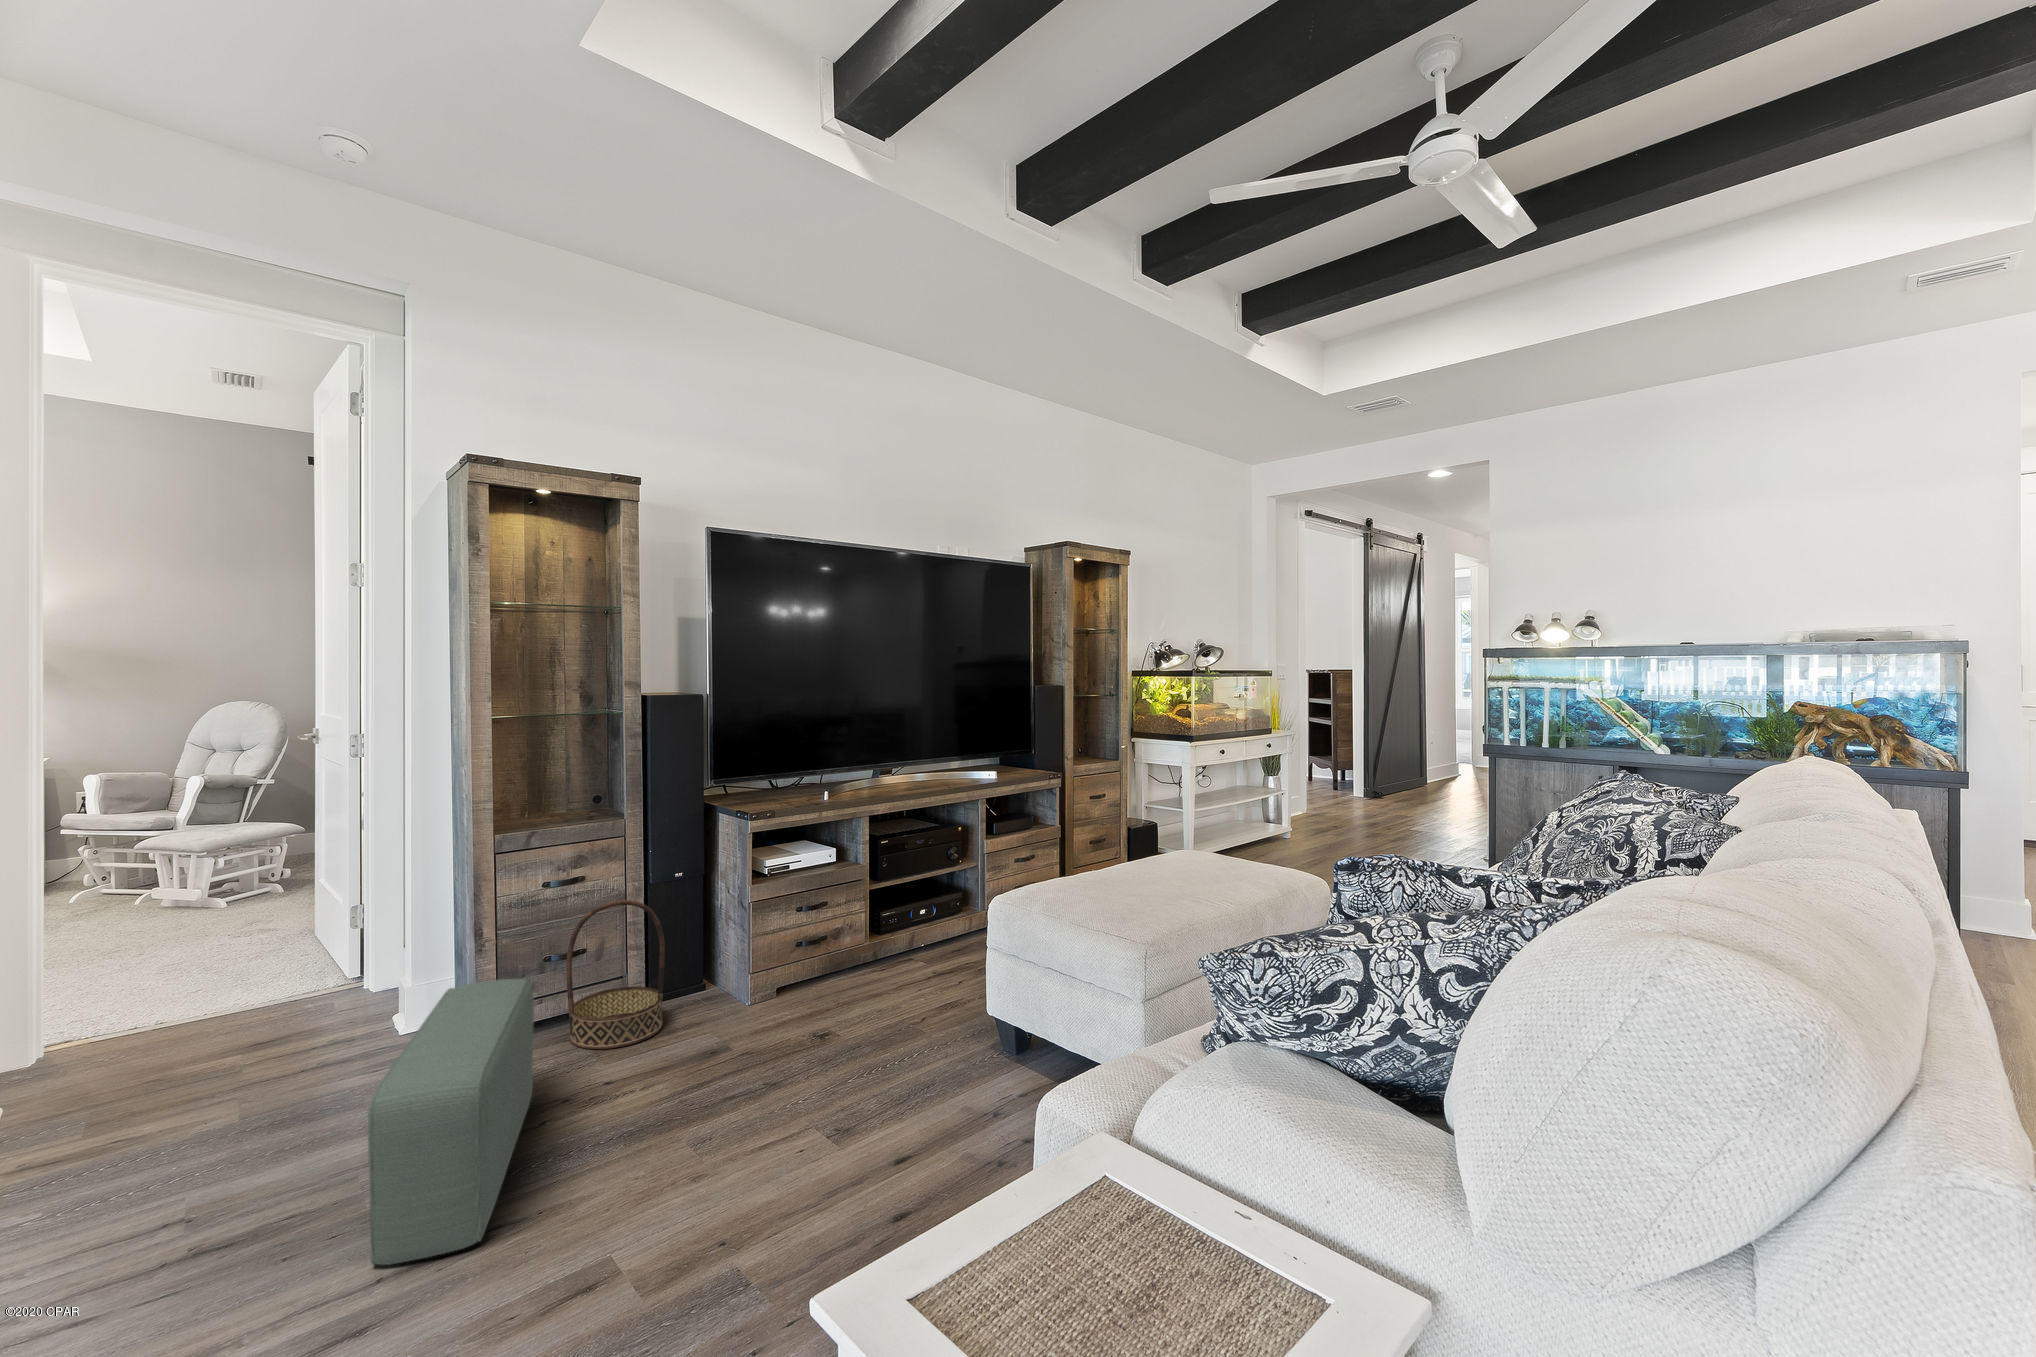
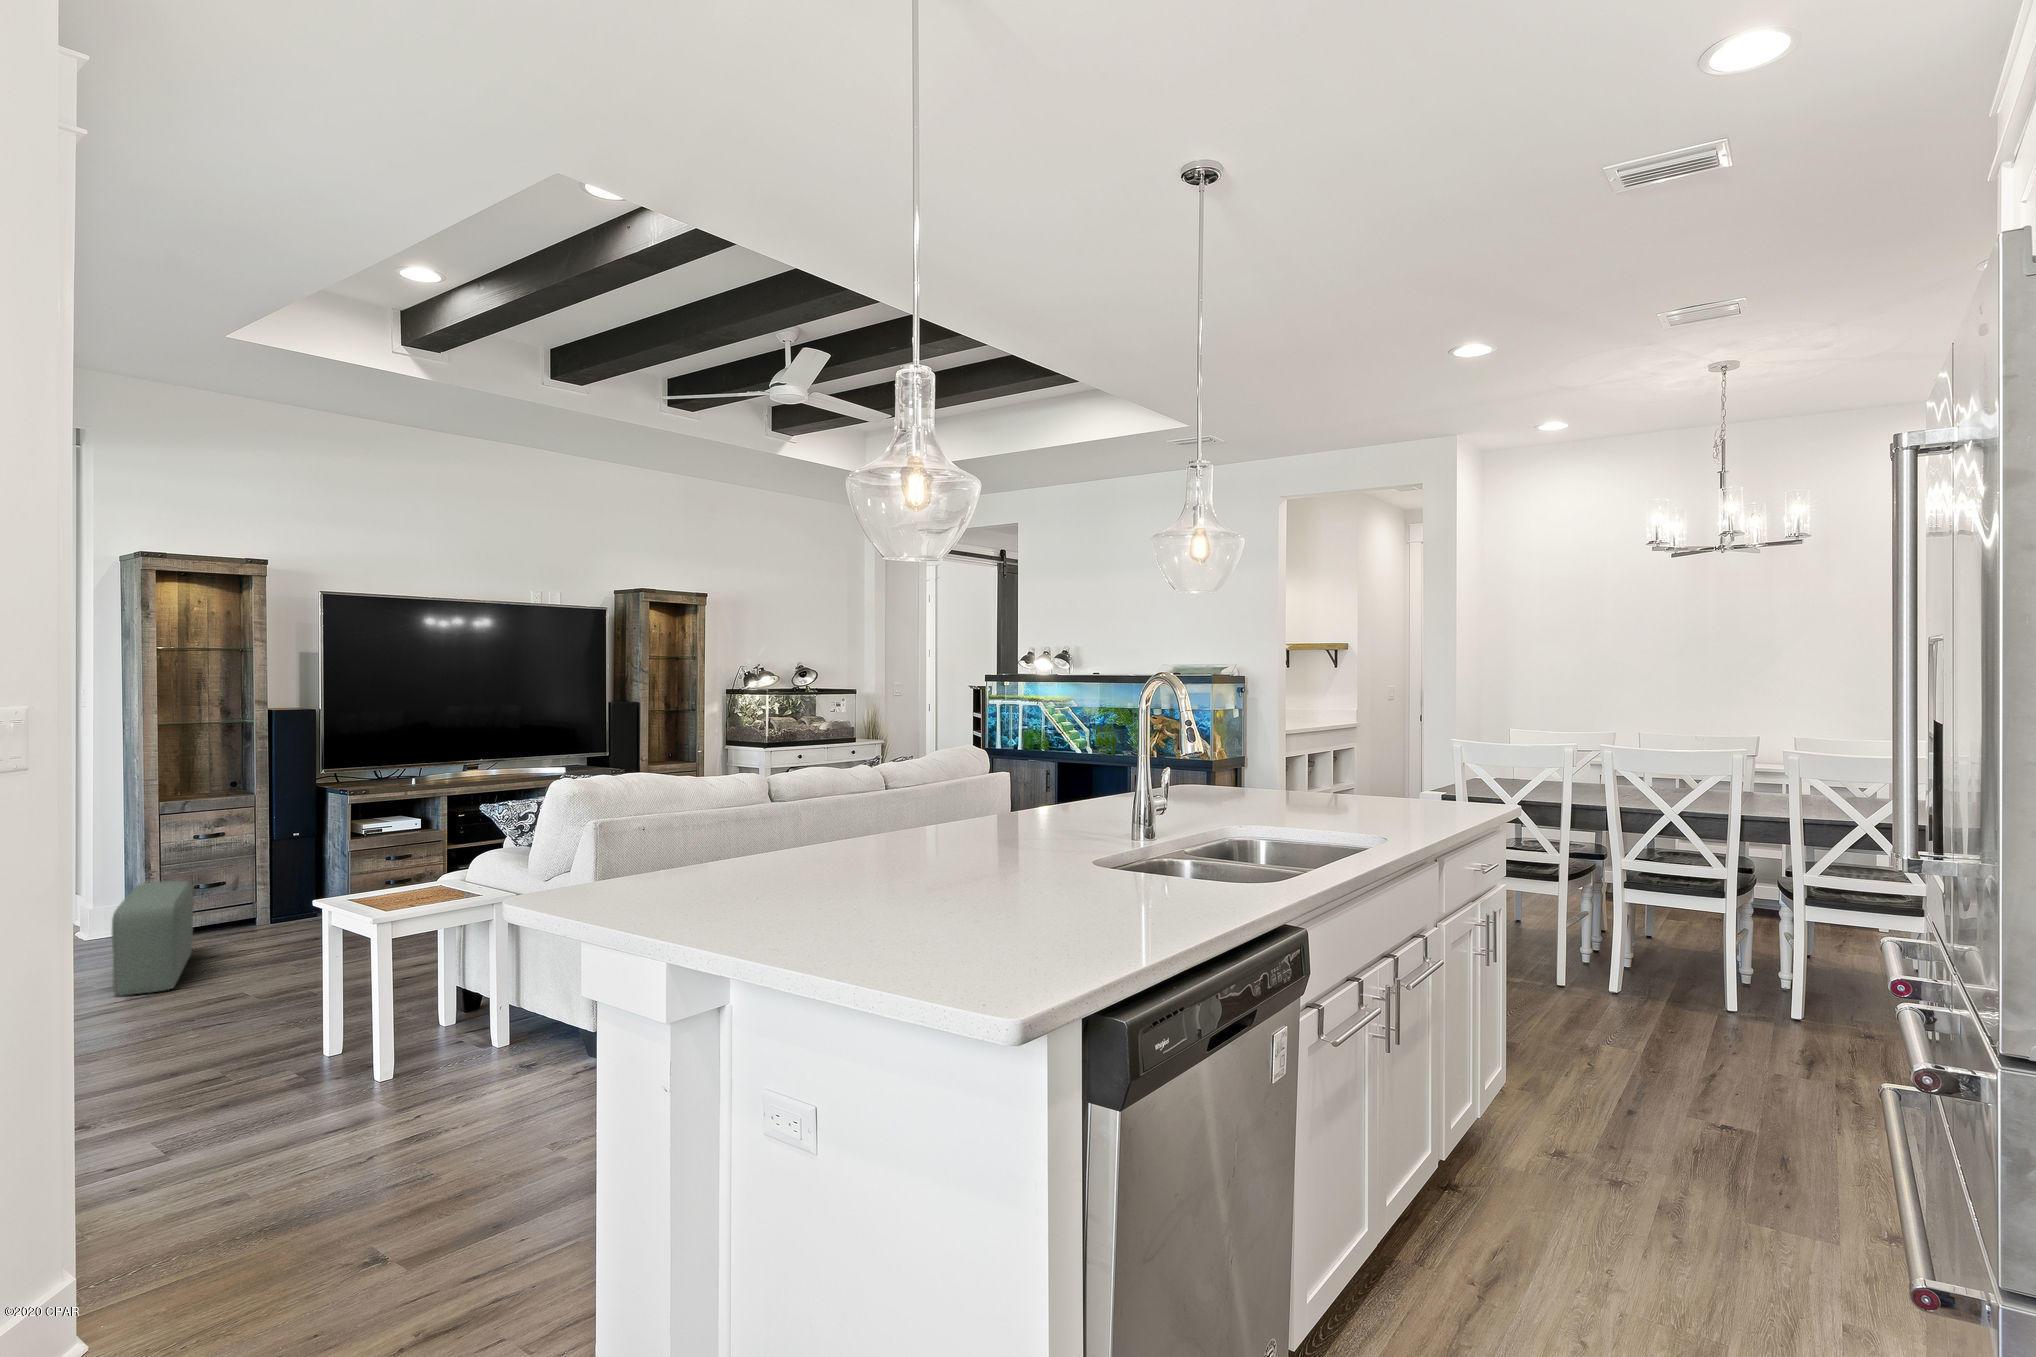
basket: present [566,900,665,1049] -> none [211,846,284,939]

